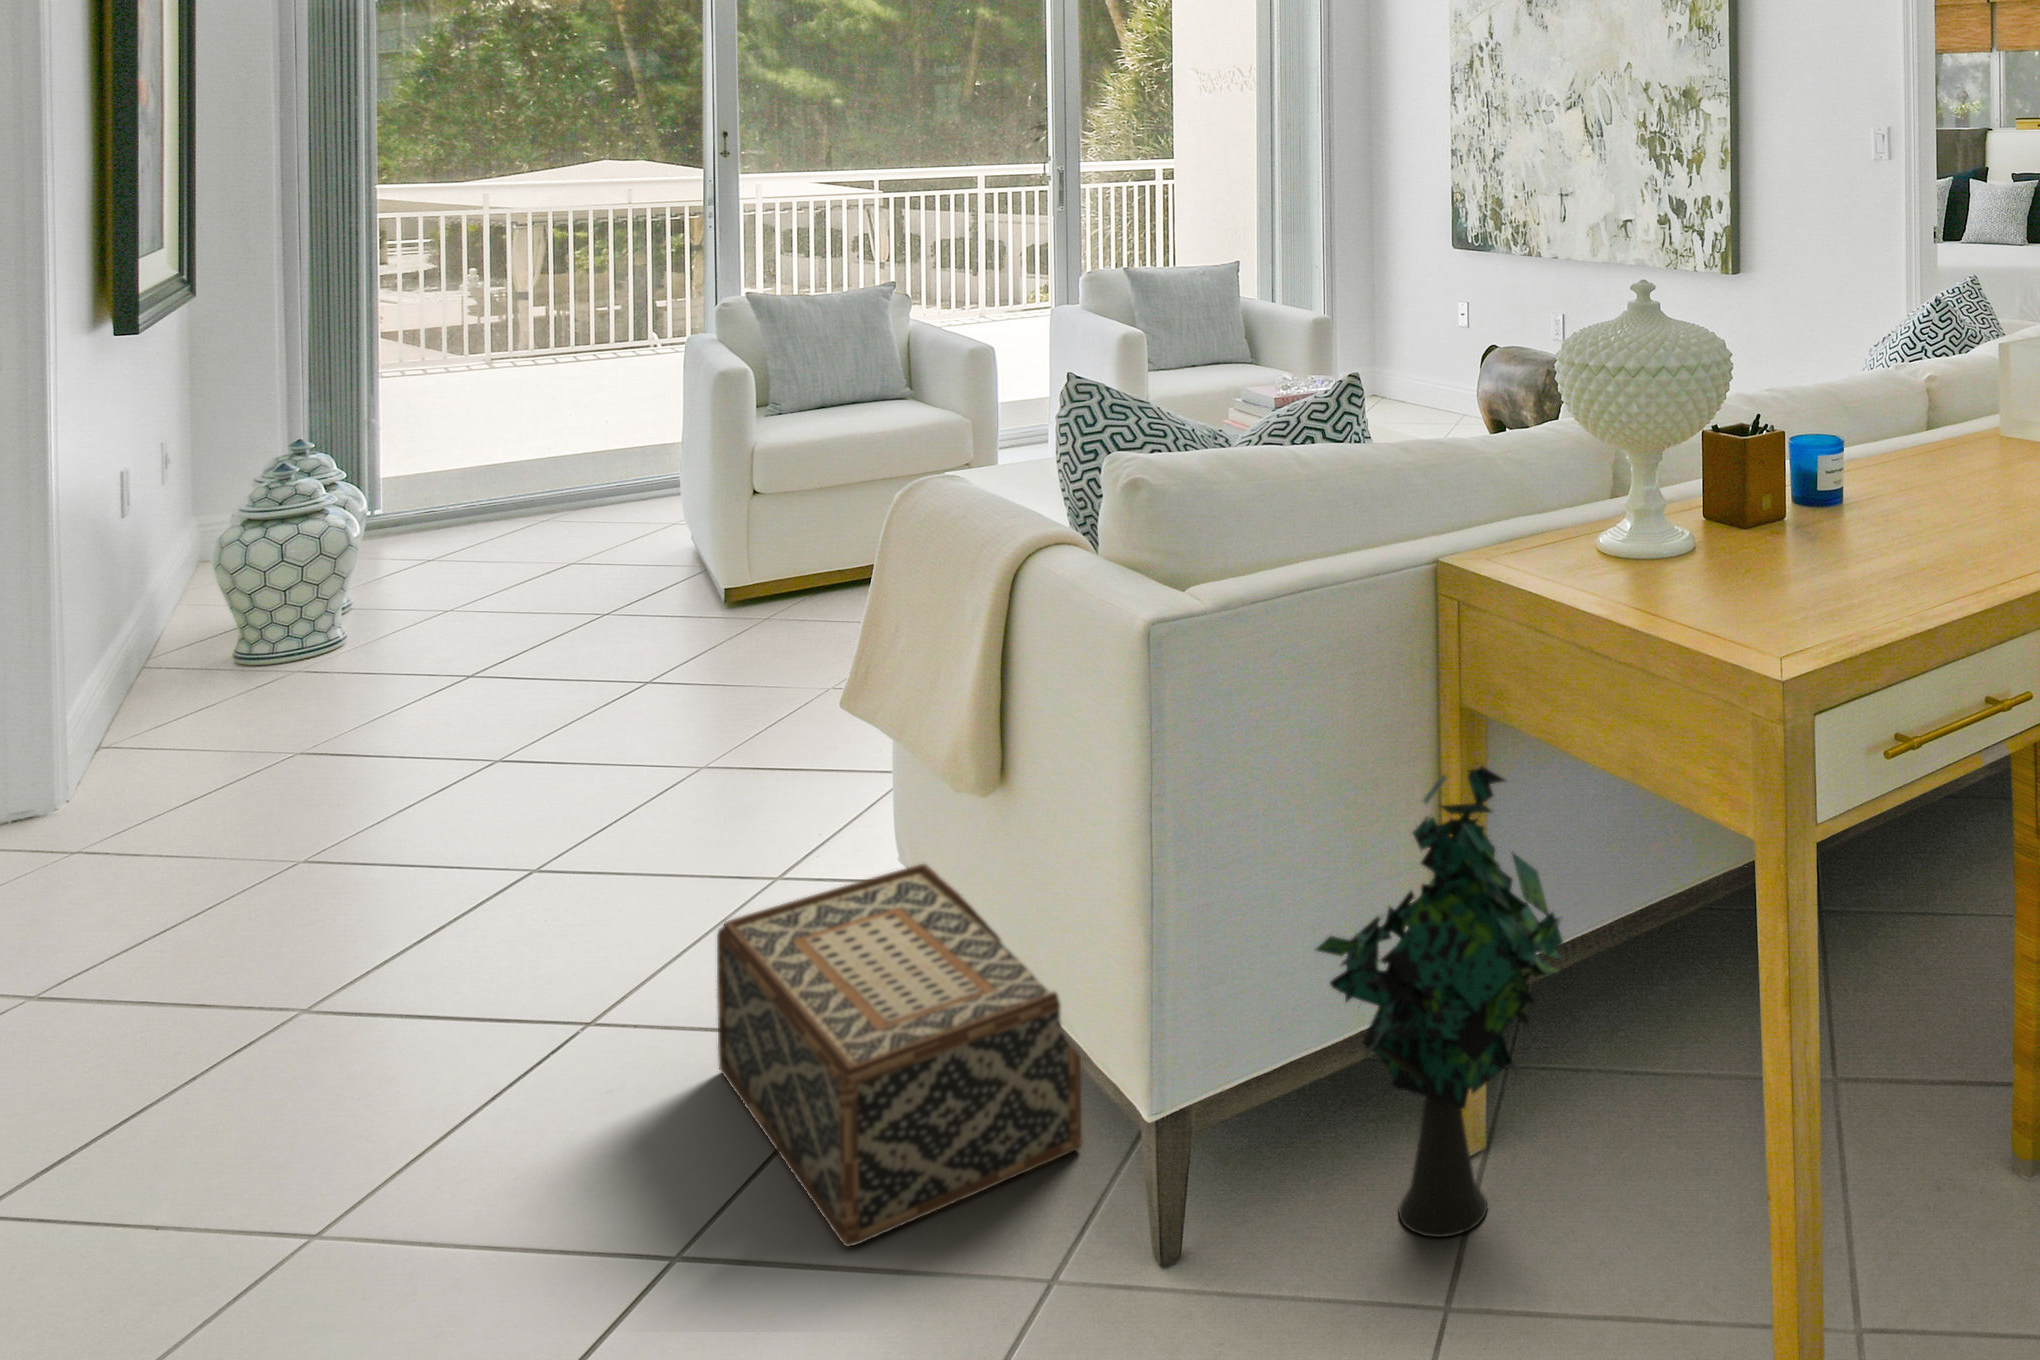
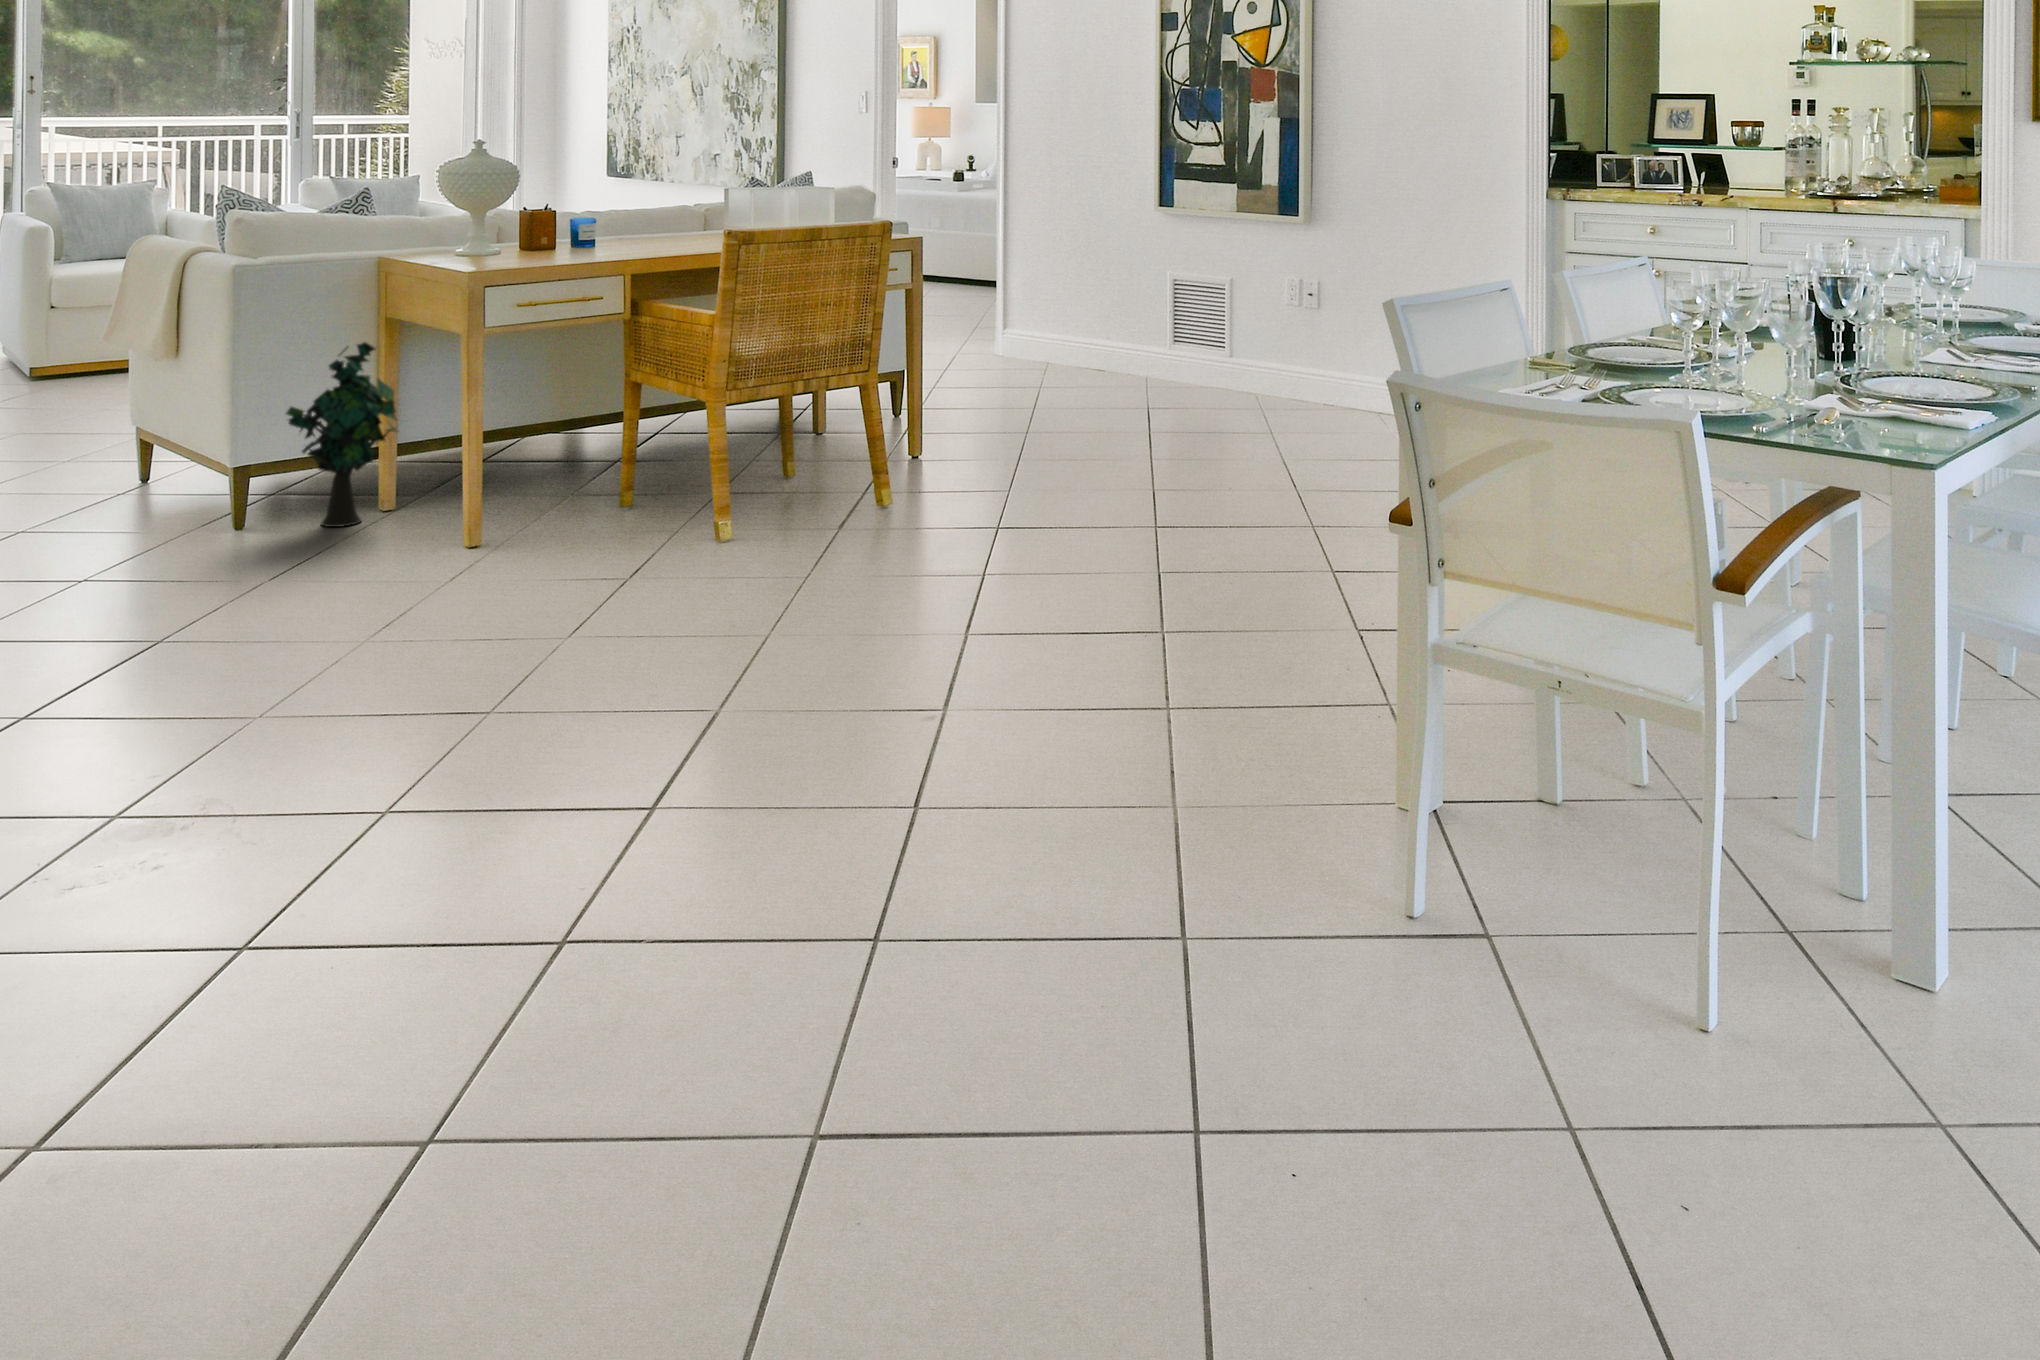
woven basket: present [717,864,1083,1247] -> none [18,422,188,531]

